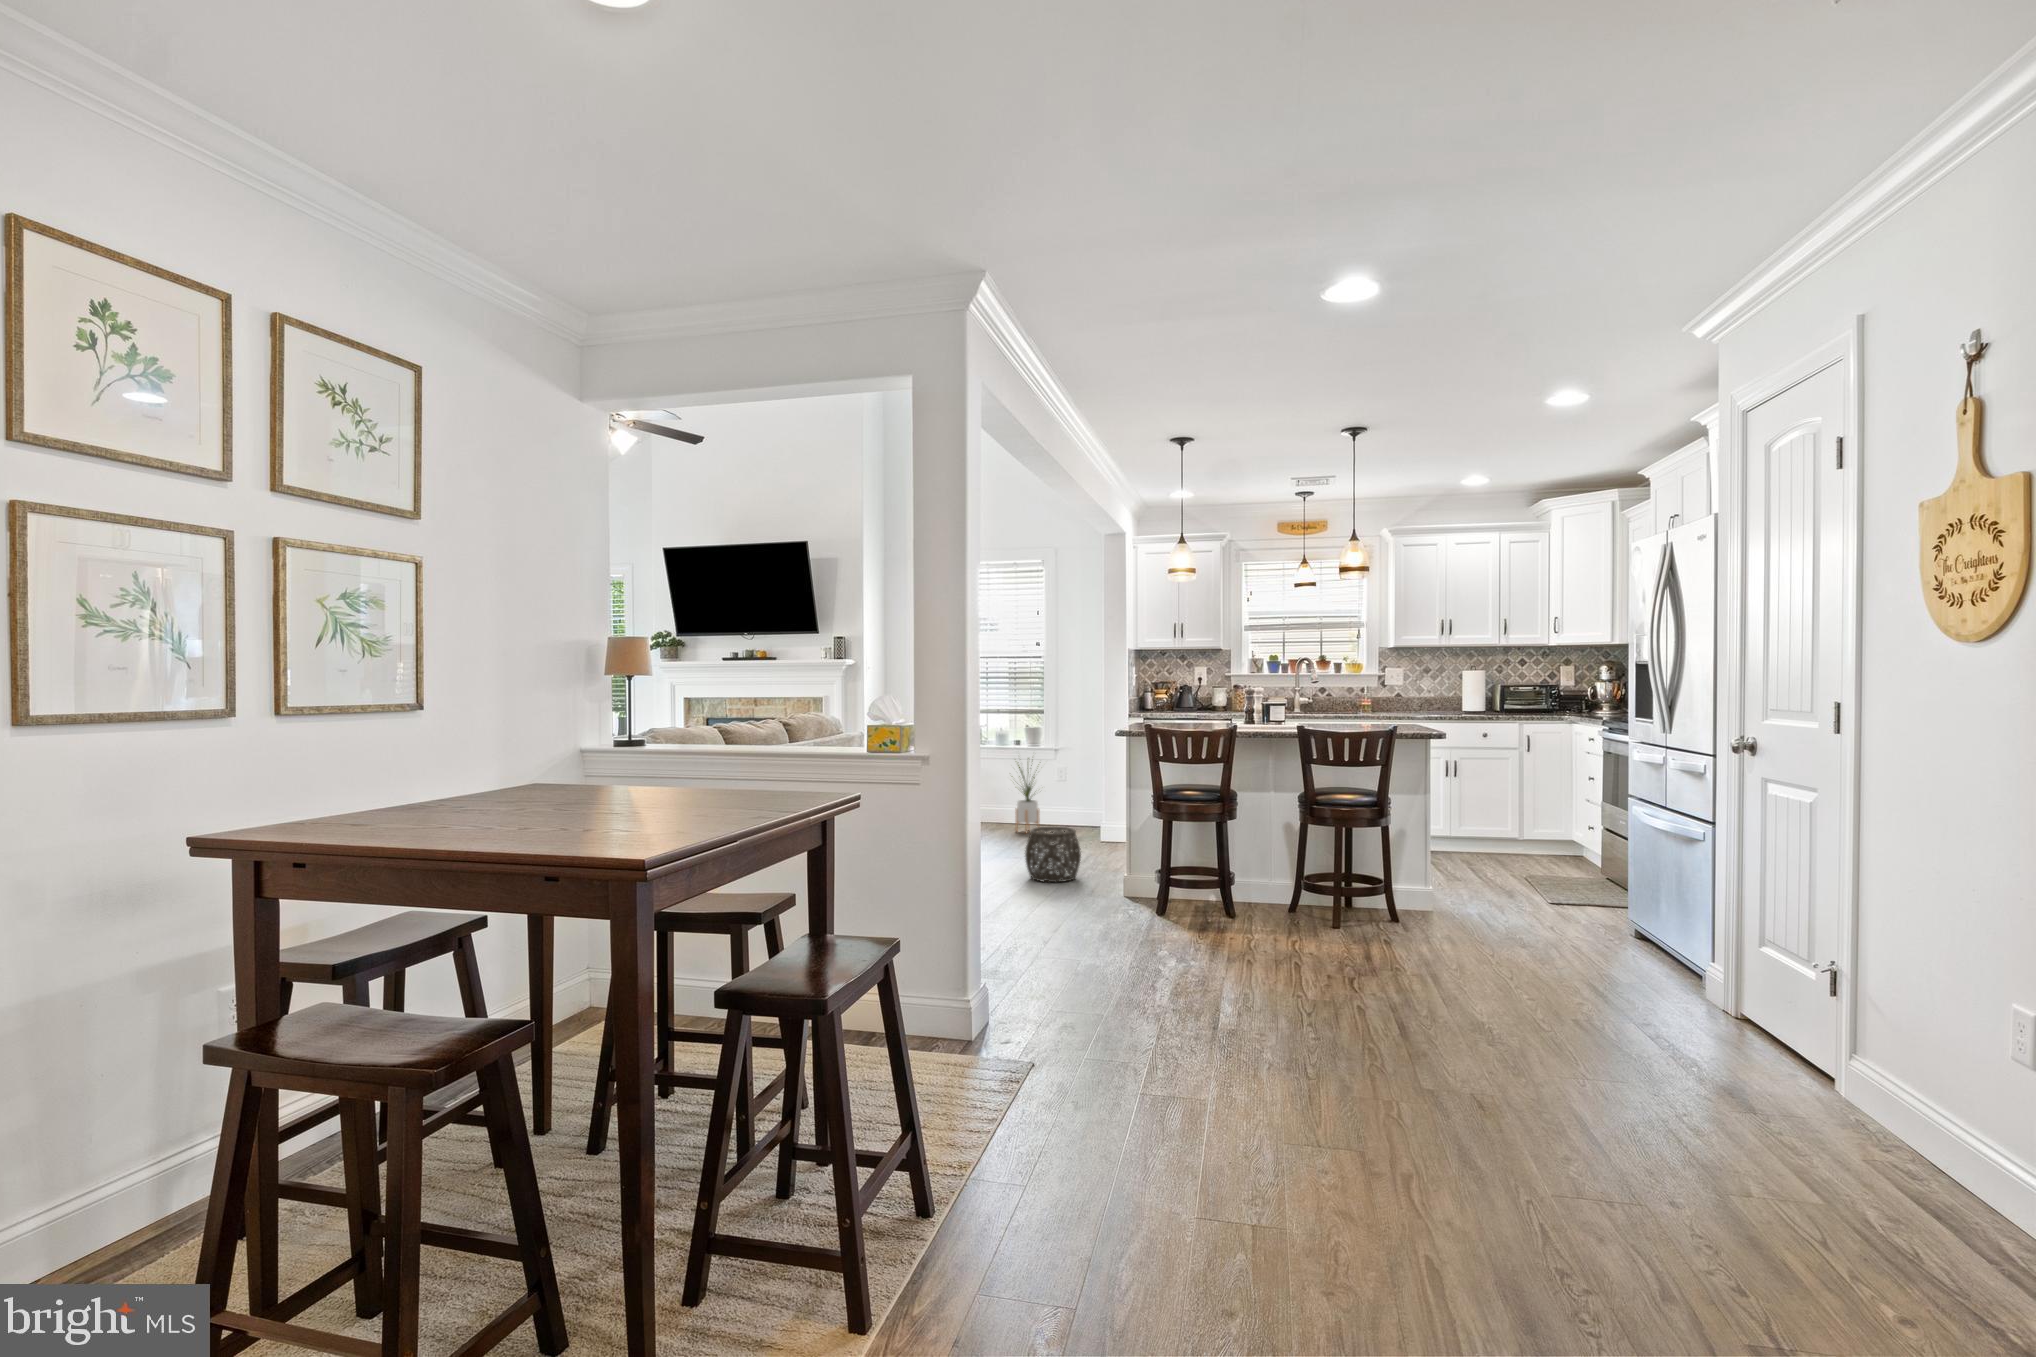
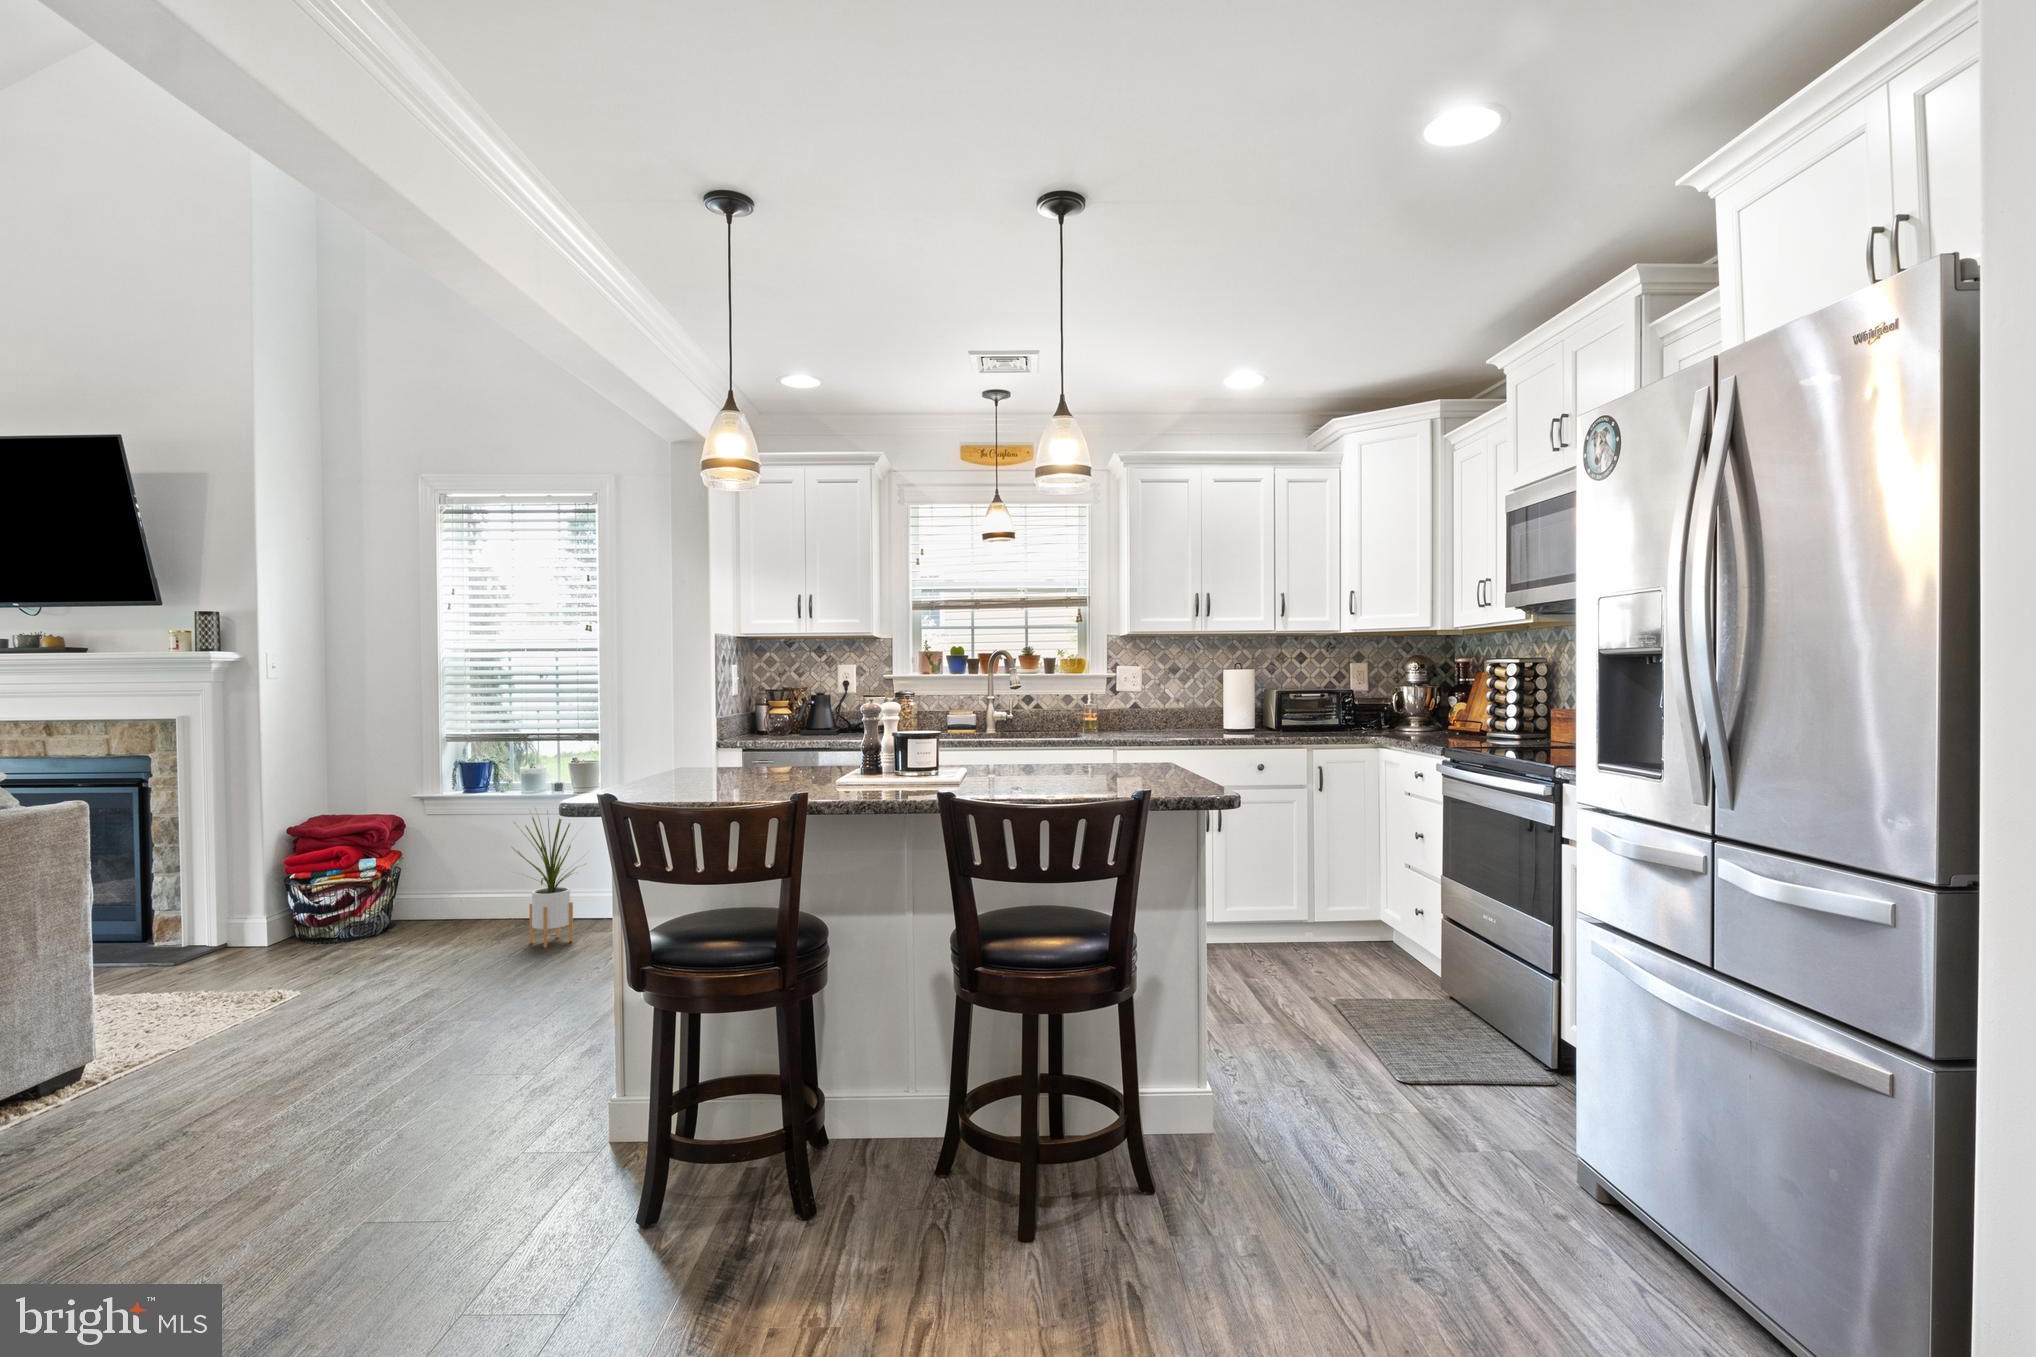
woven basket: present [1025,827,1081,882] -> none [408,984,543,1118]

